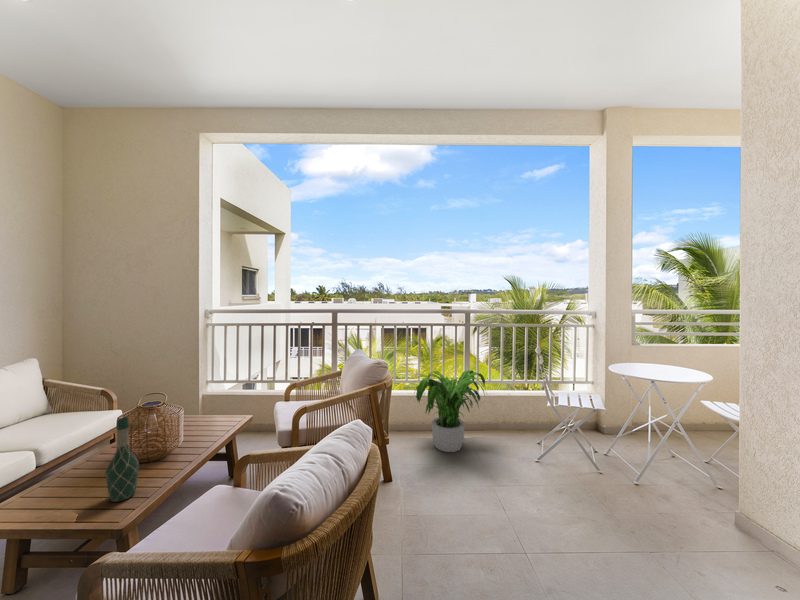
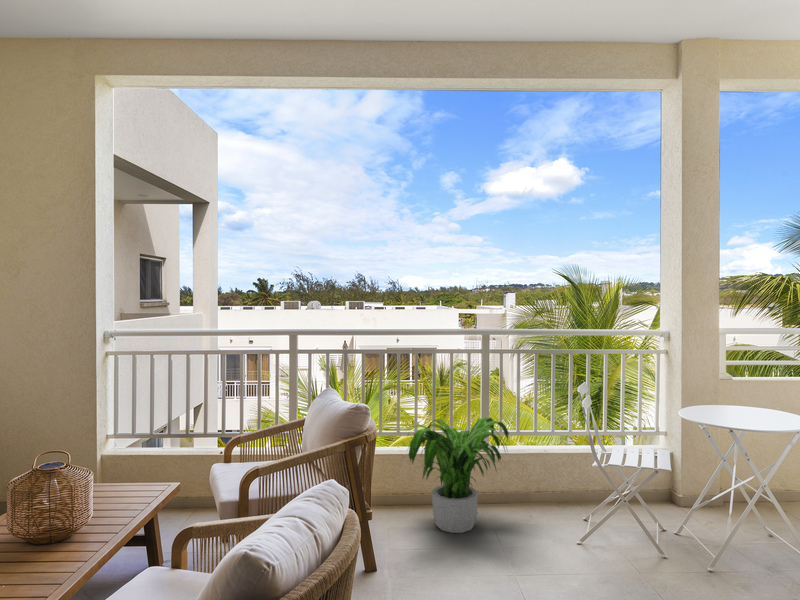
wine bottle: present [106,417,139,502] -> none [31,475,67,575]

